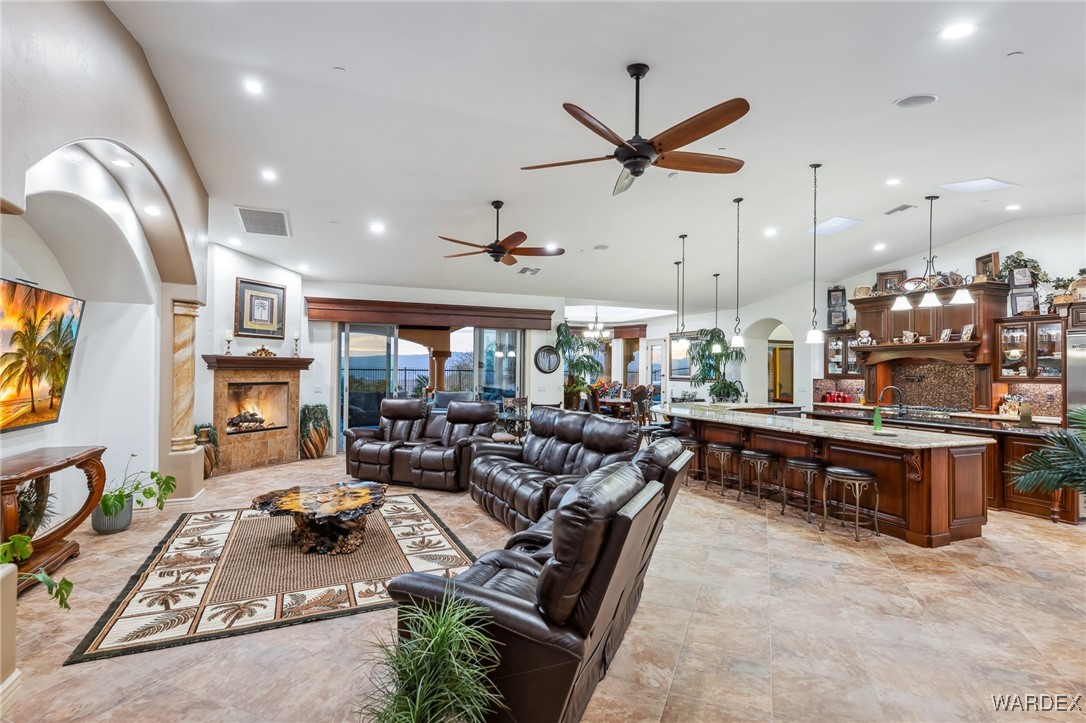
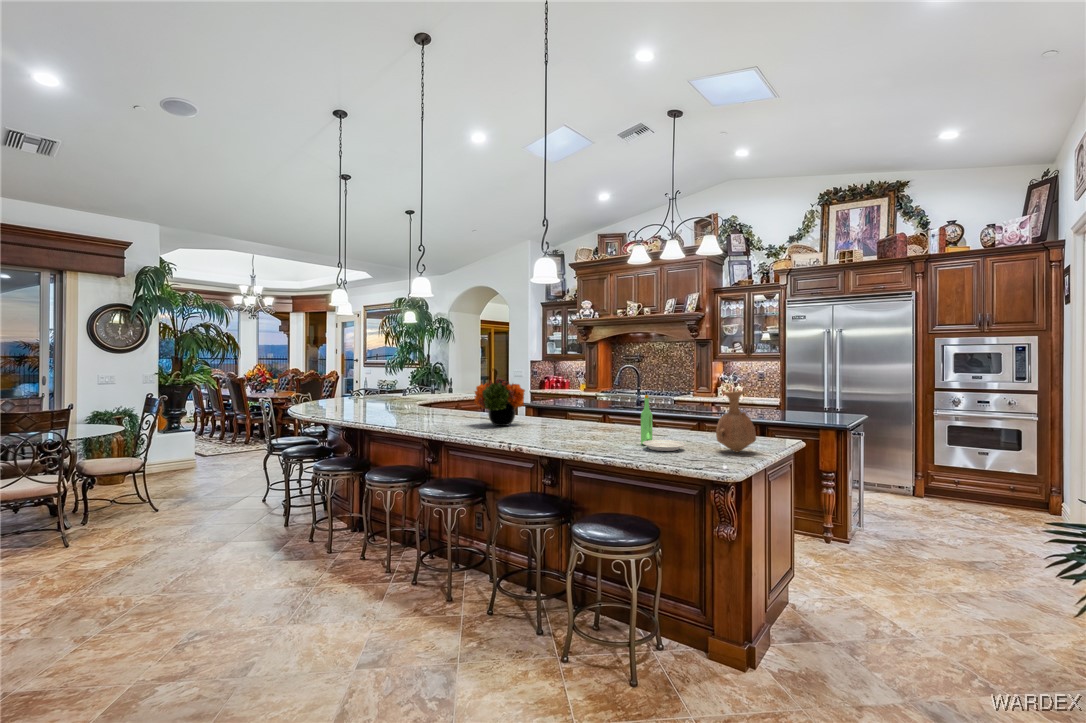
flower arrangement: none [771,394,805,422] -> present [474,379,525,426]
candle holder: present [1011,403,1042,428] -> none [766,383,800,416]
vase: none [917,405,944,438] -> present [716,391,756,452]

